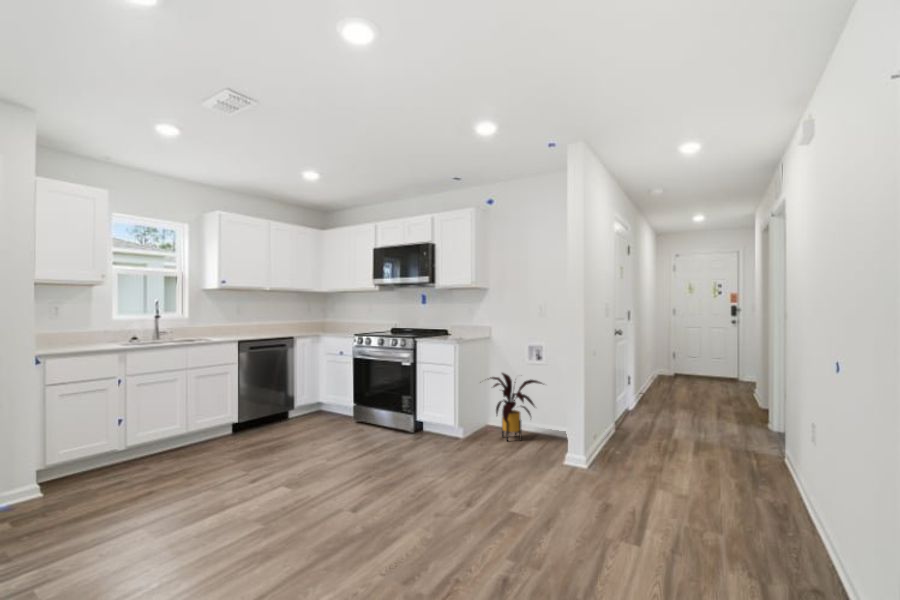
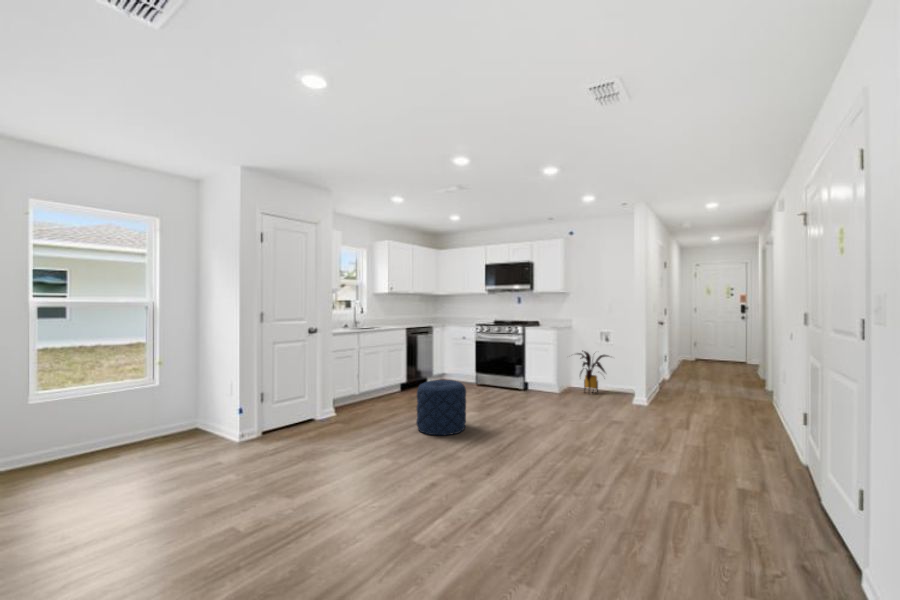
pouf: none [109,444,224,570] -> present [416,380,466,435]

